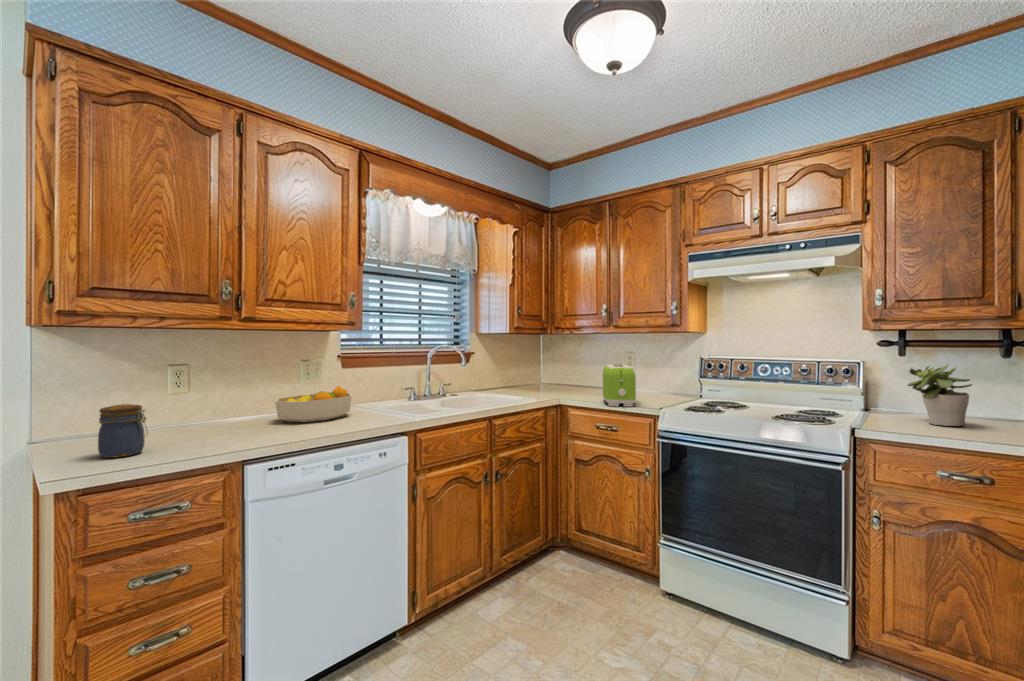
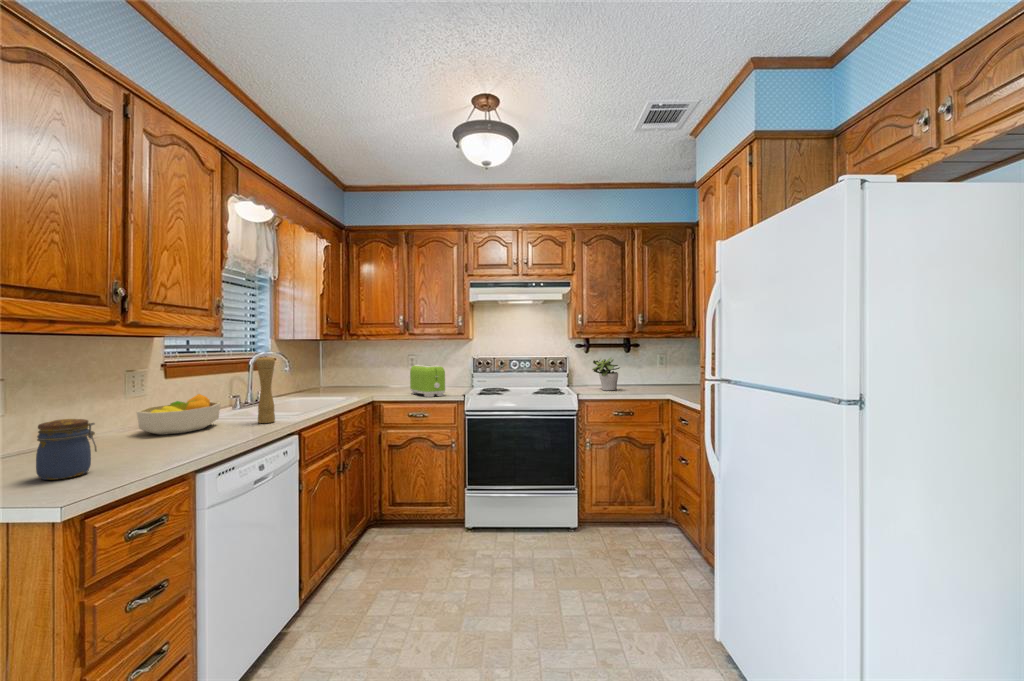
pepper mill: none [374,351,392,421] -> present [256,356,275,423]

